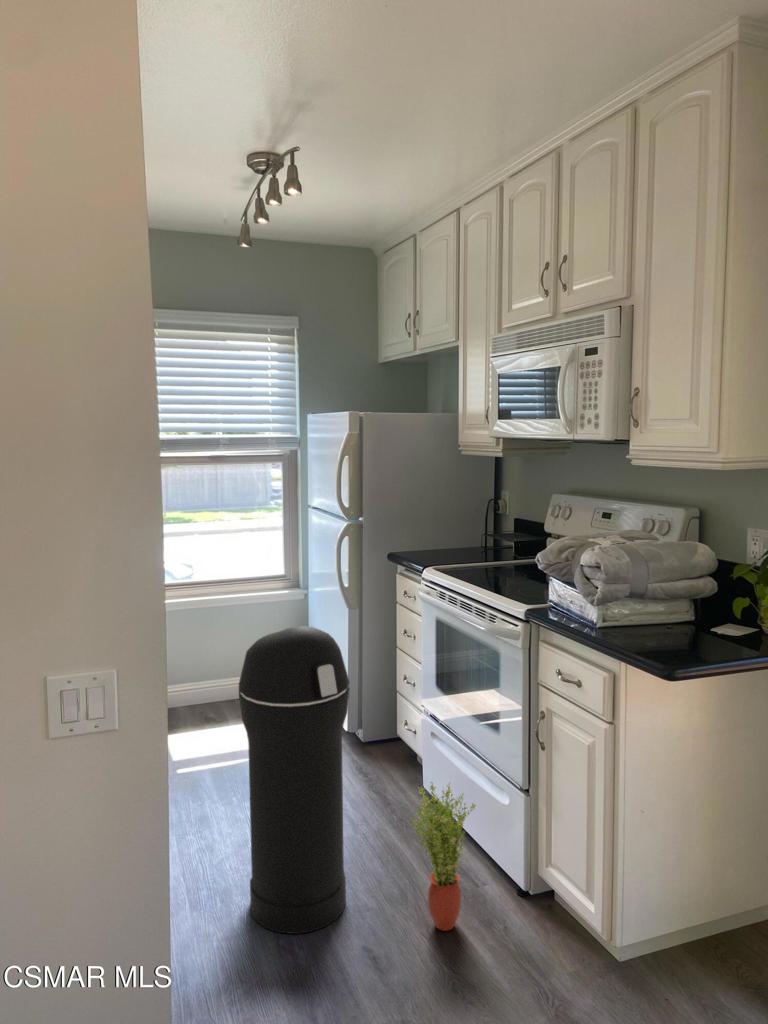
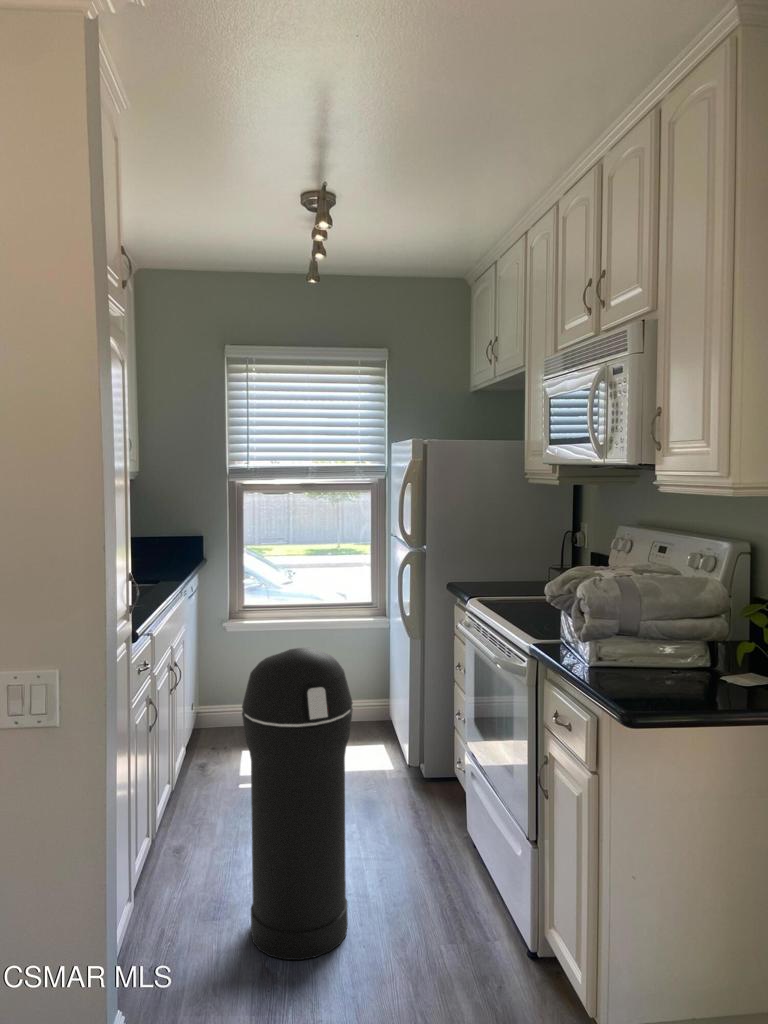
potted plant: present [411,782,476,931] -> none [396,819,467,982]

